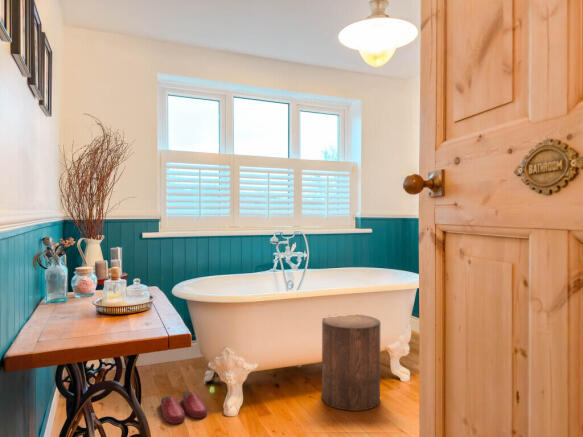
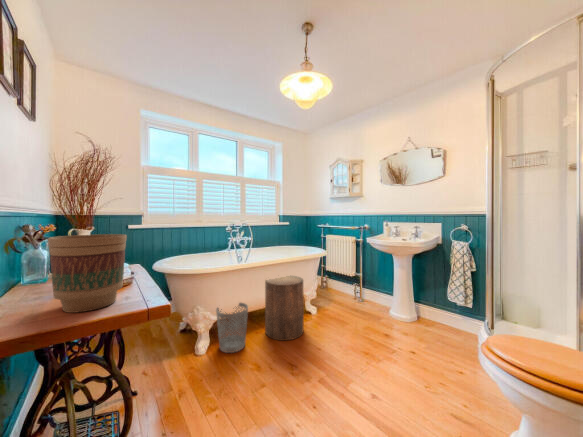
flower pot: none [79,252,148,333] -> present [48,234,127,313]
wastebasket: none [251,348,295,417] -> present [216,303,248,353]
slippers: present [161,392,207,424] -> none [144,341,182,370]

